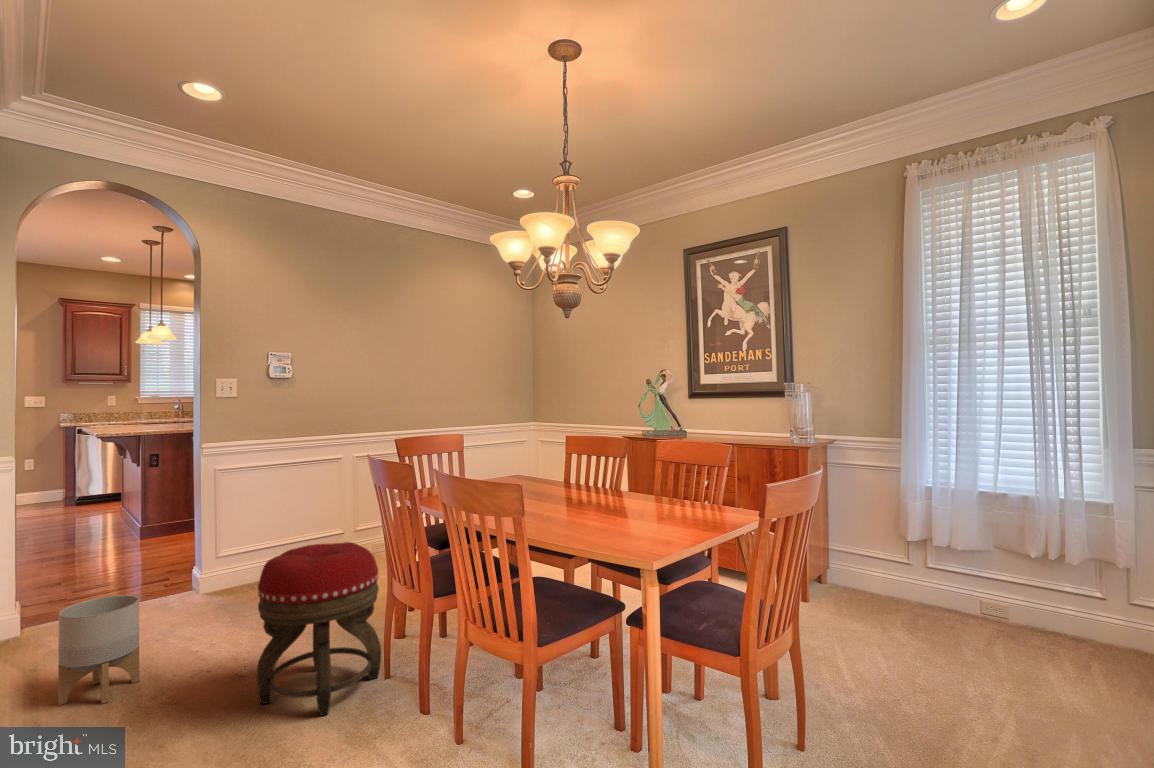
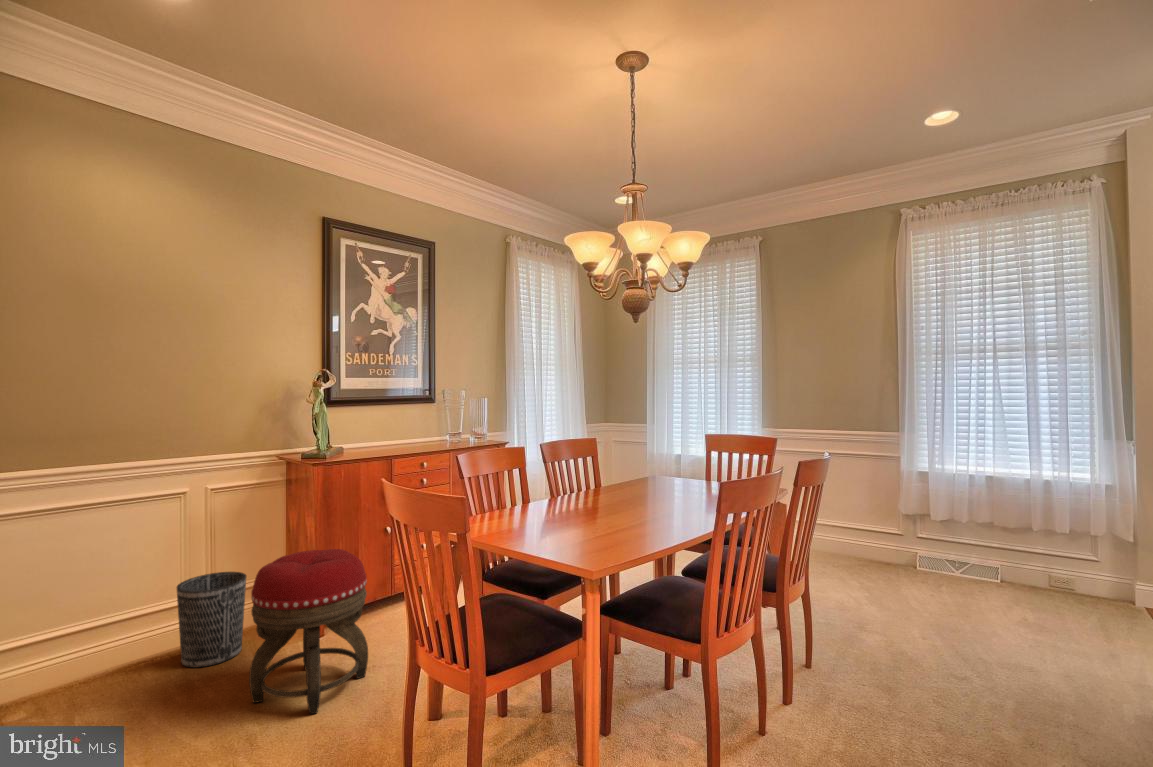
wastebasket: none [181,569,254,669] -> present [176,572,247,668]
planter: present [58,595,139,705] -> none [57,598,136,704]

